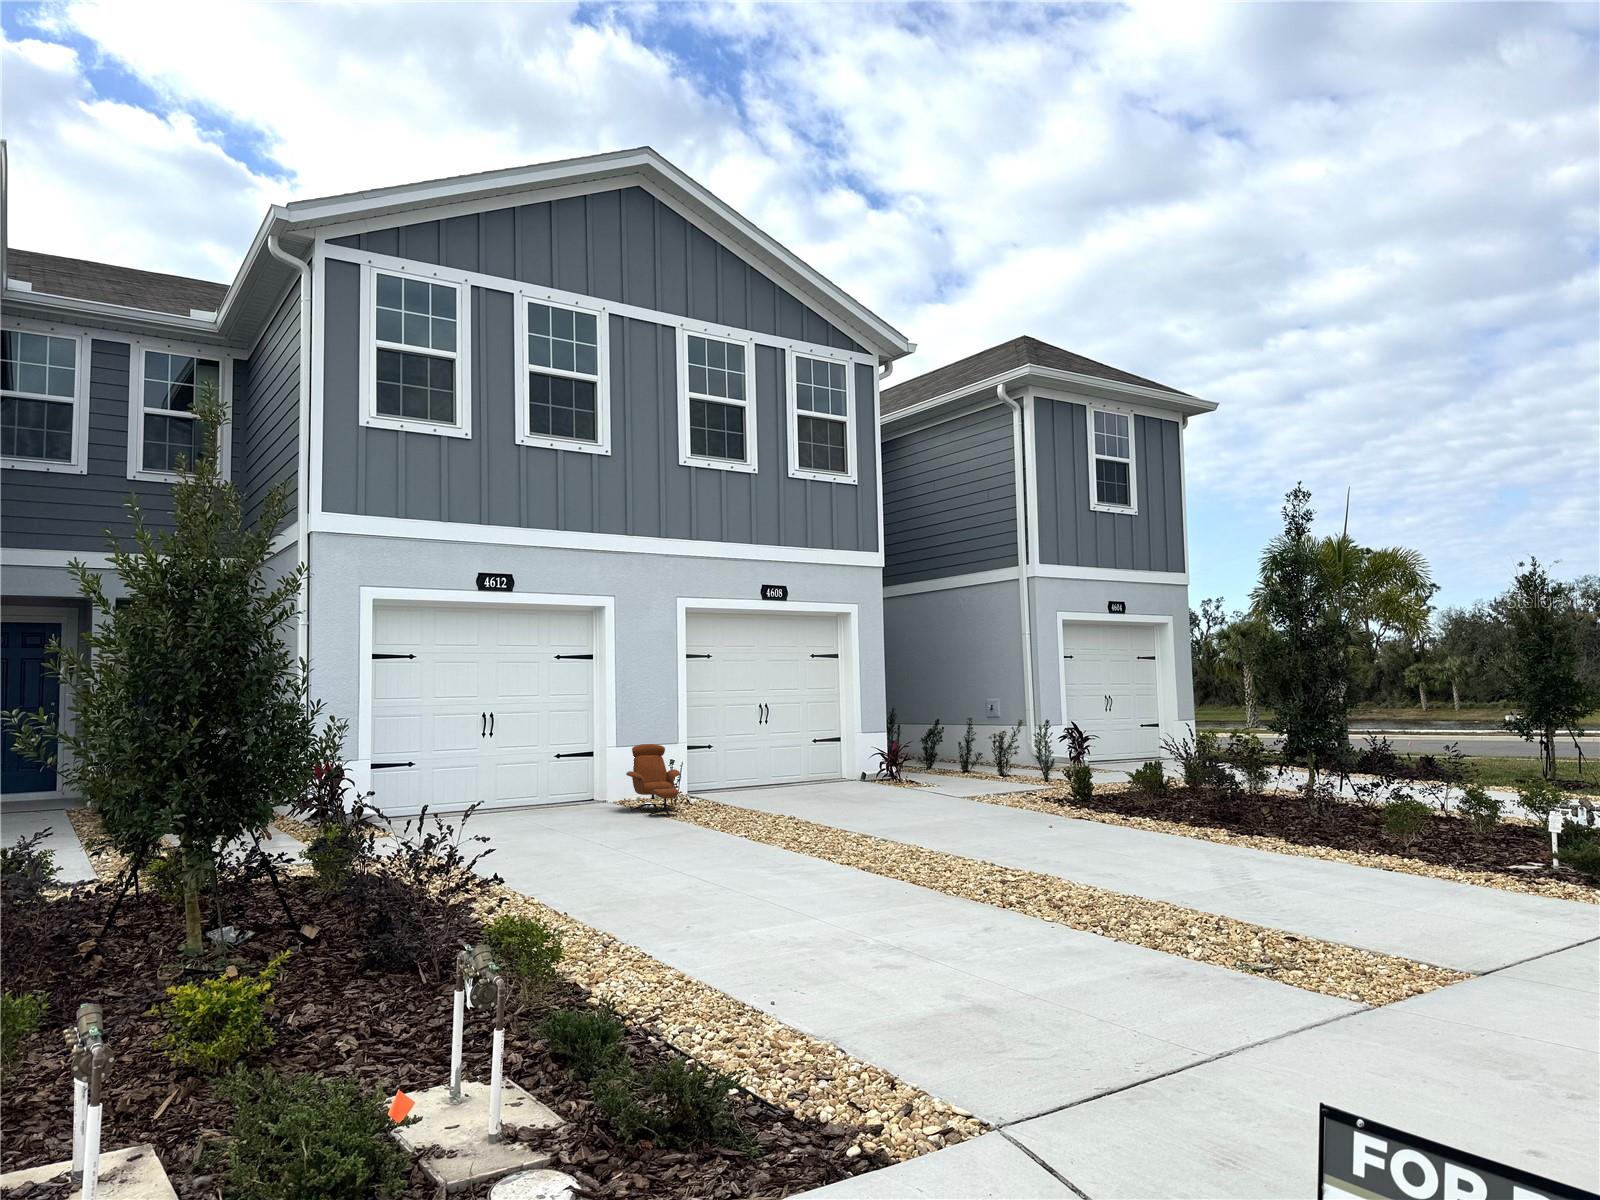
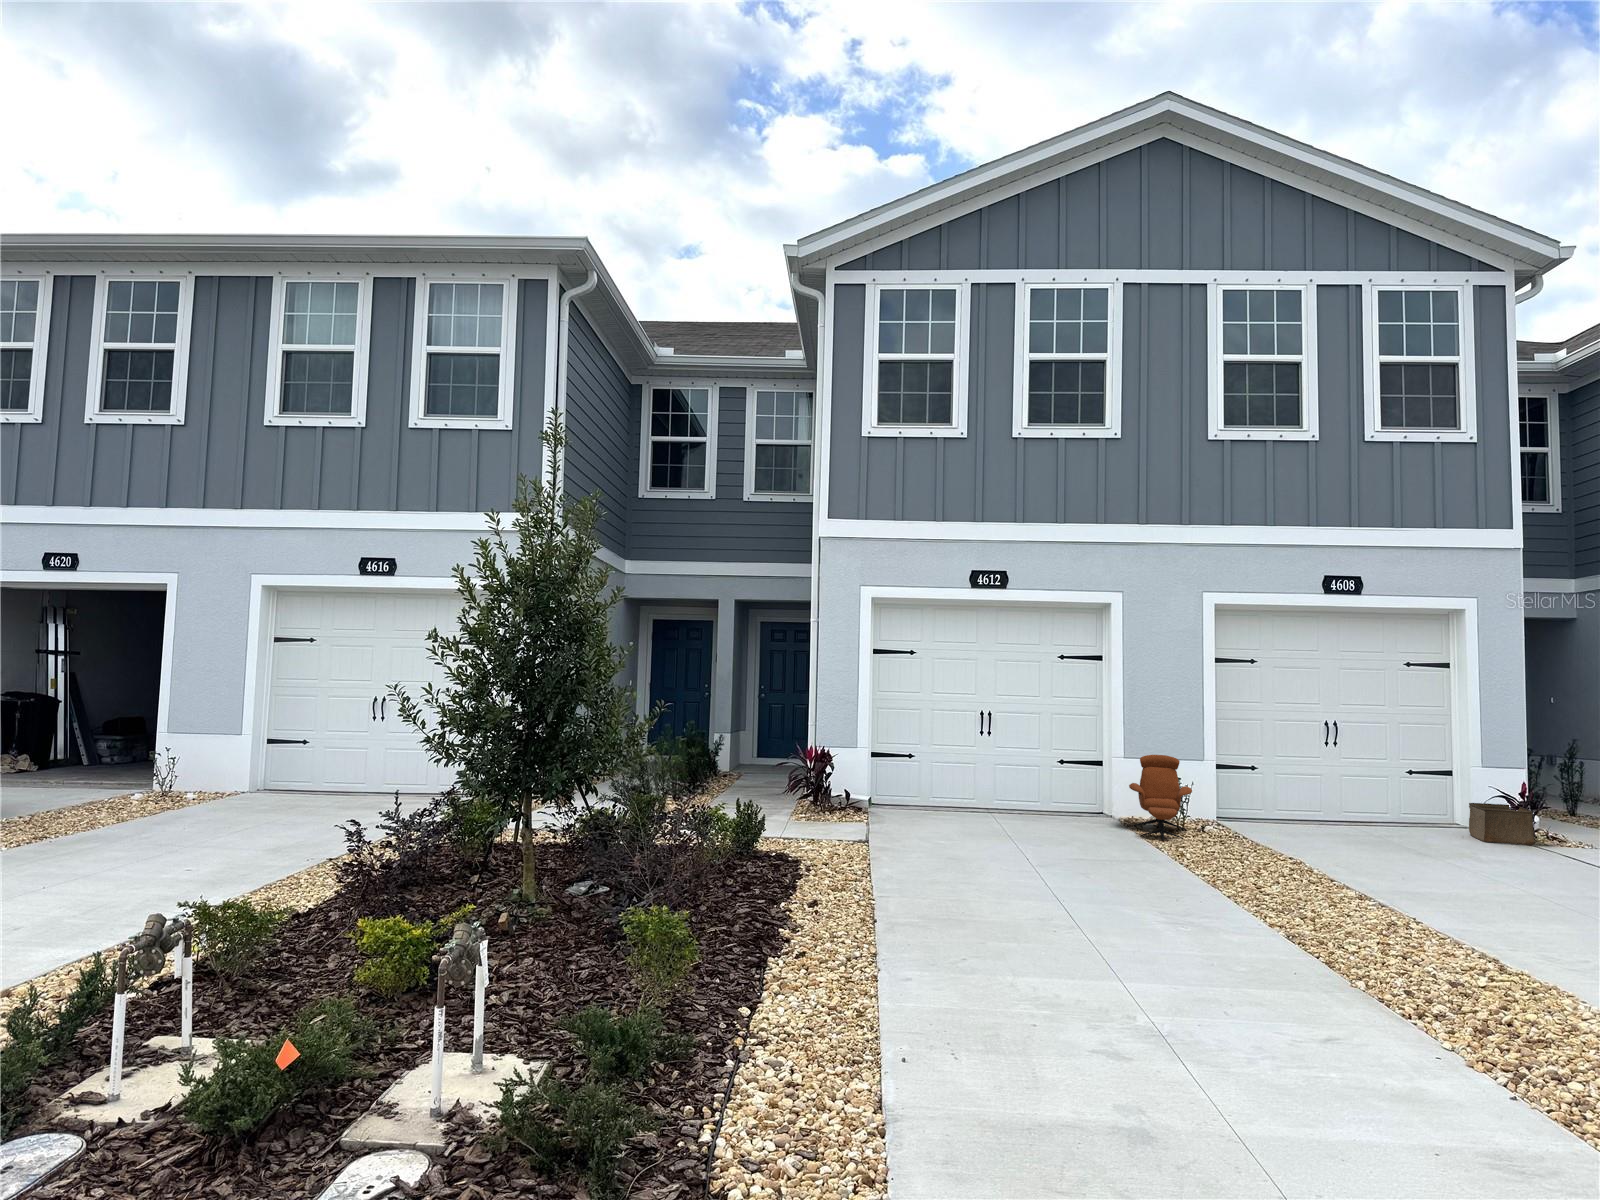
storage bin: none [855,760,897,790] -> present [1469,803,1534,845]

